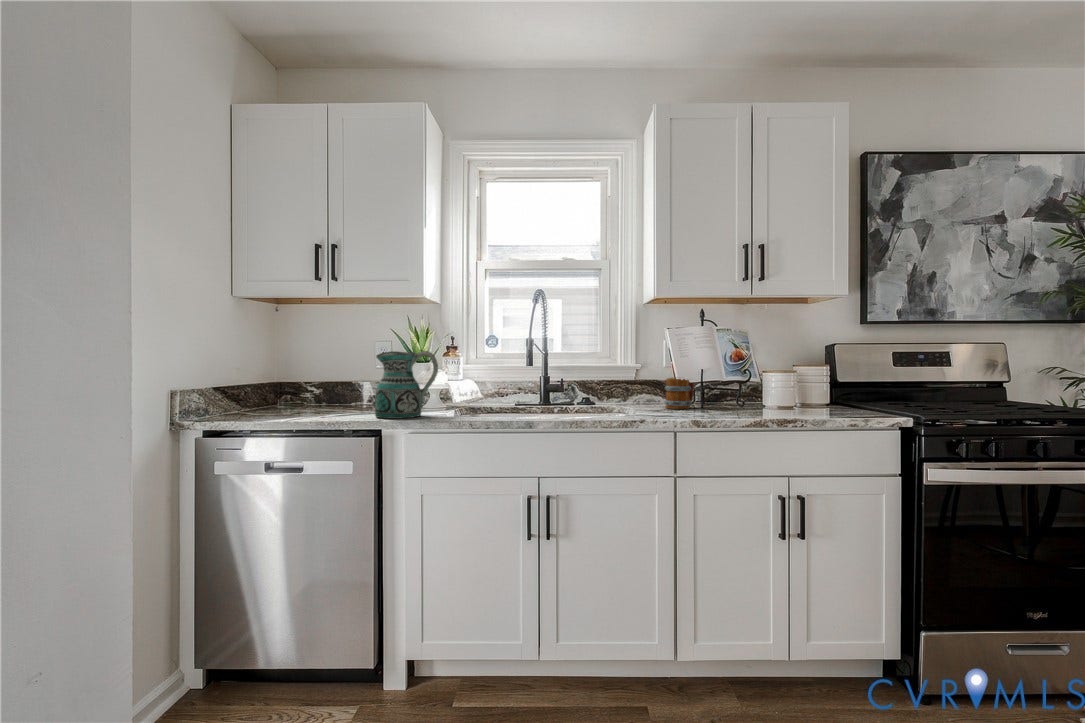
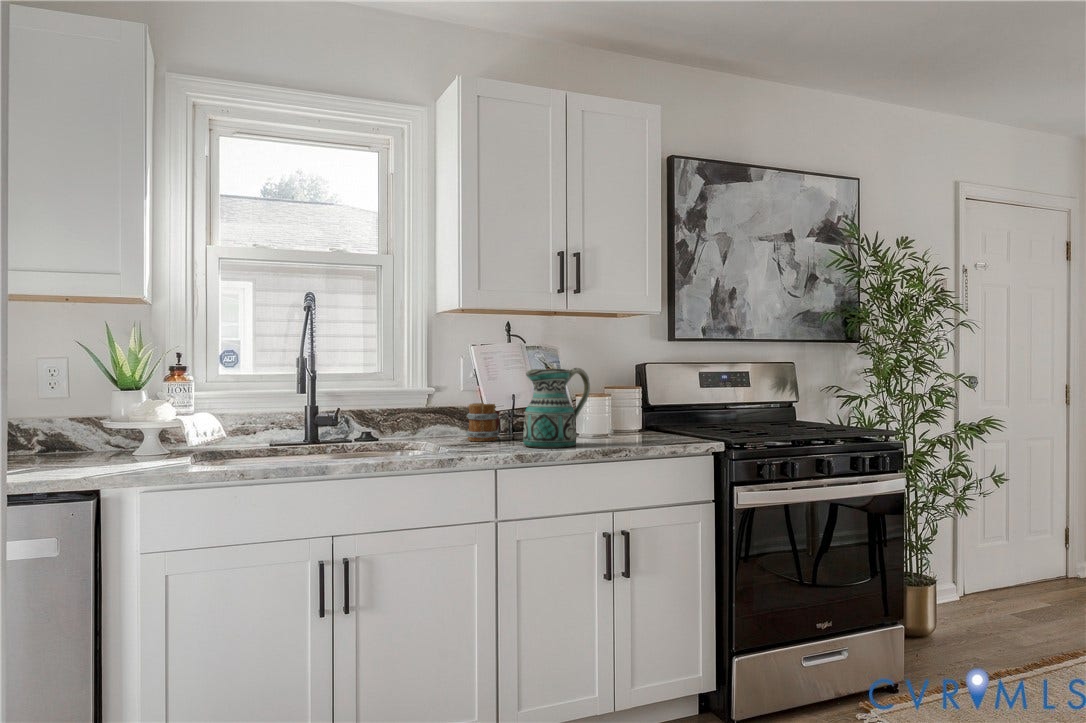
ceramic pitcher: present [375,351,438,419] -> present [523,368,590,448]

